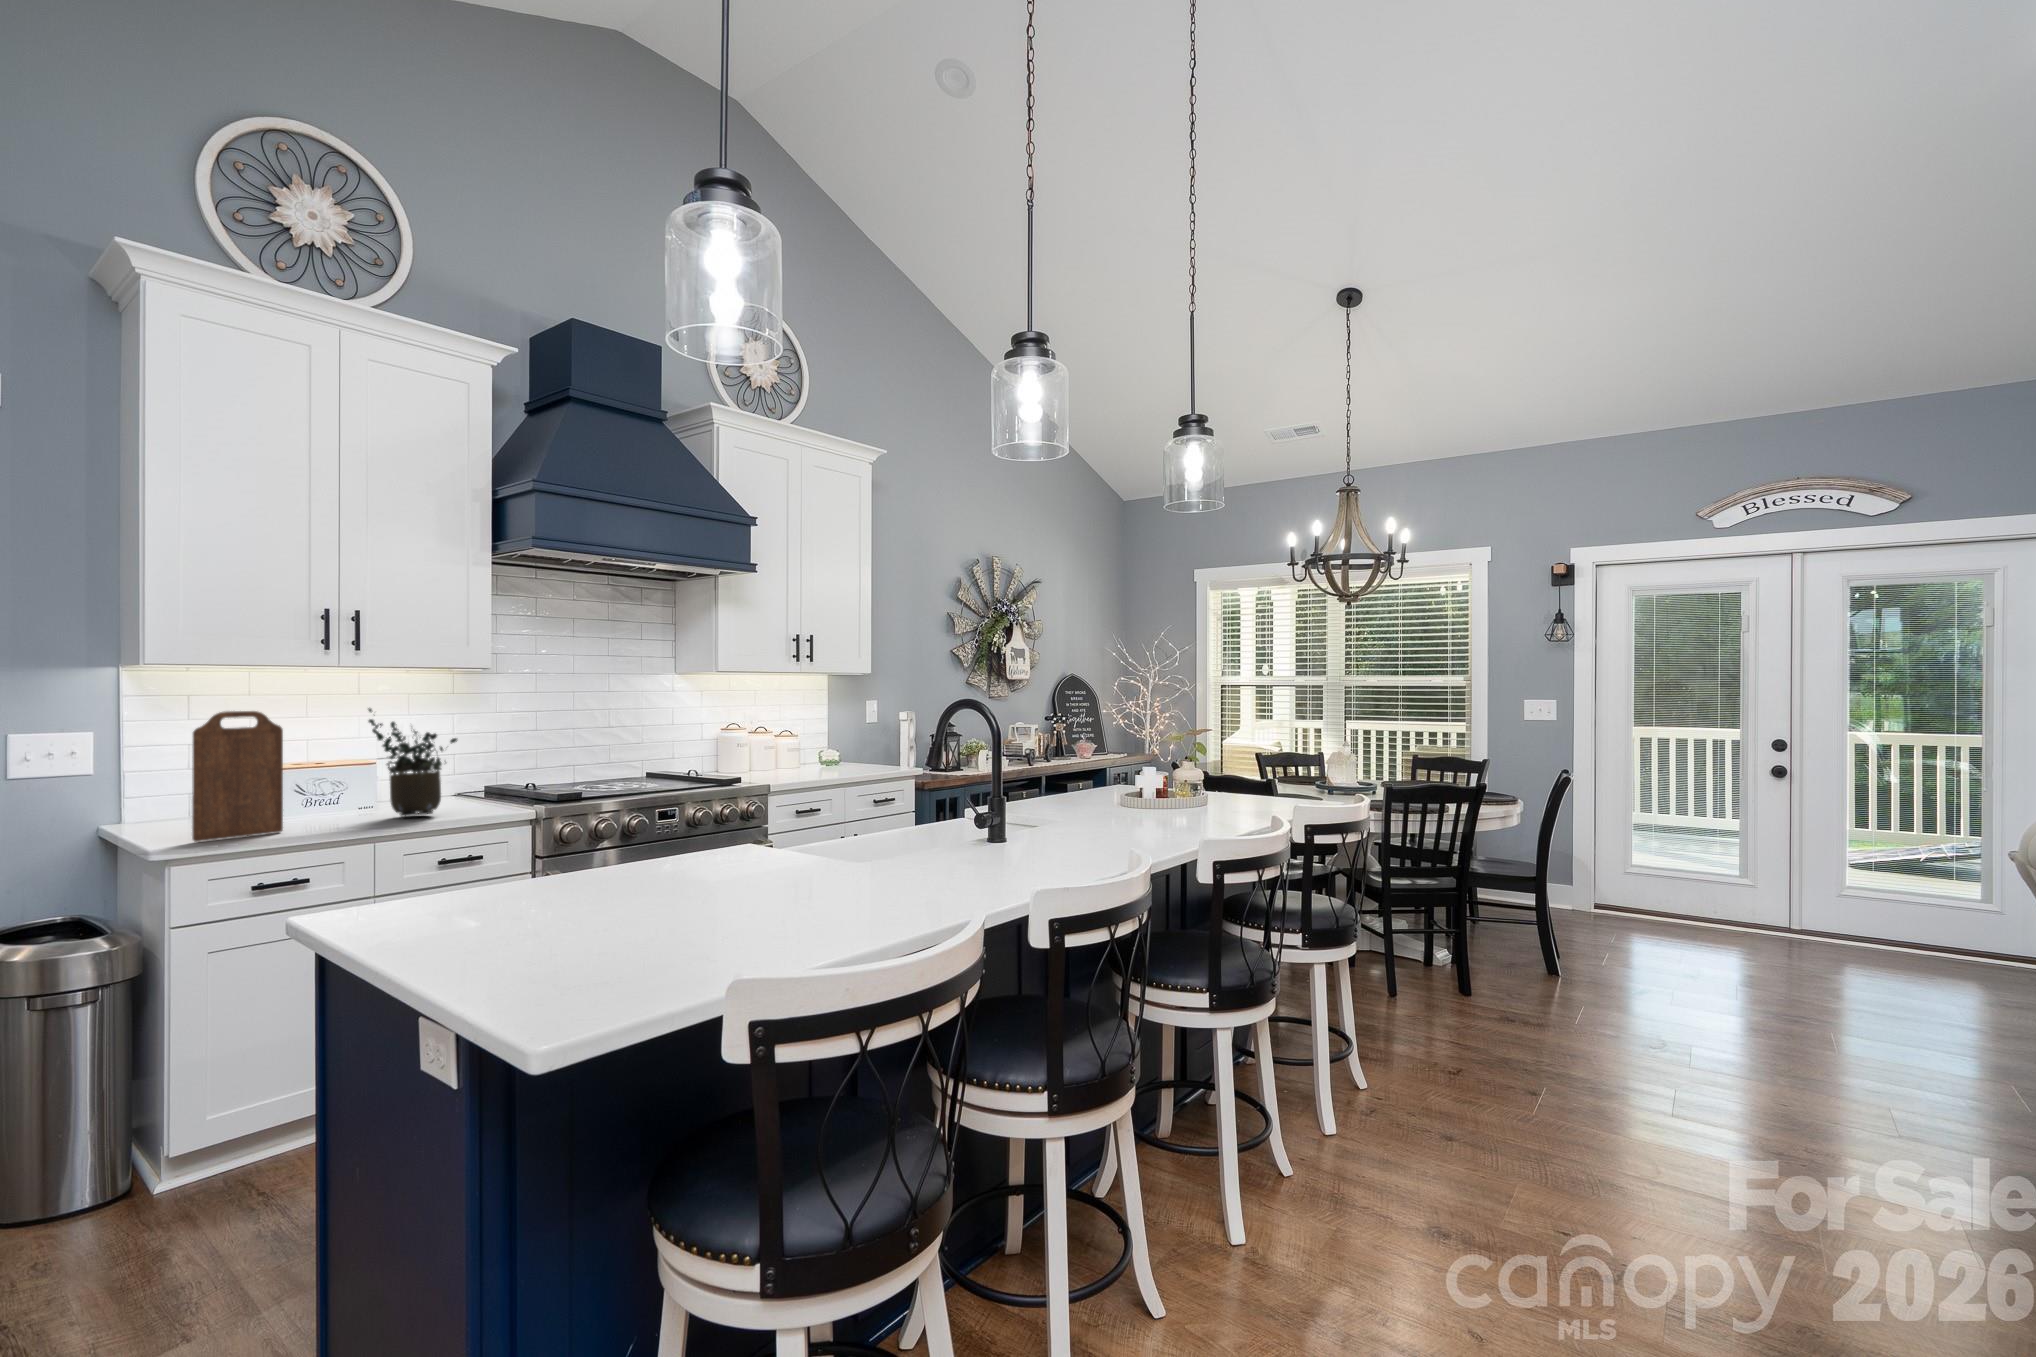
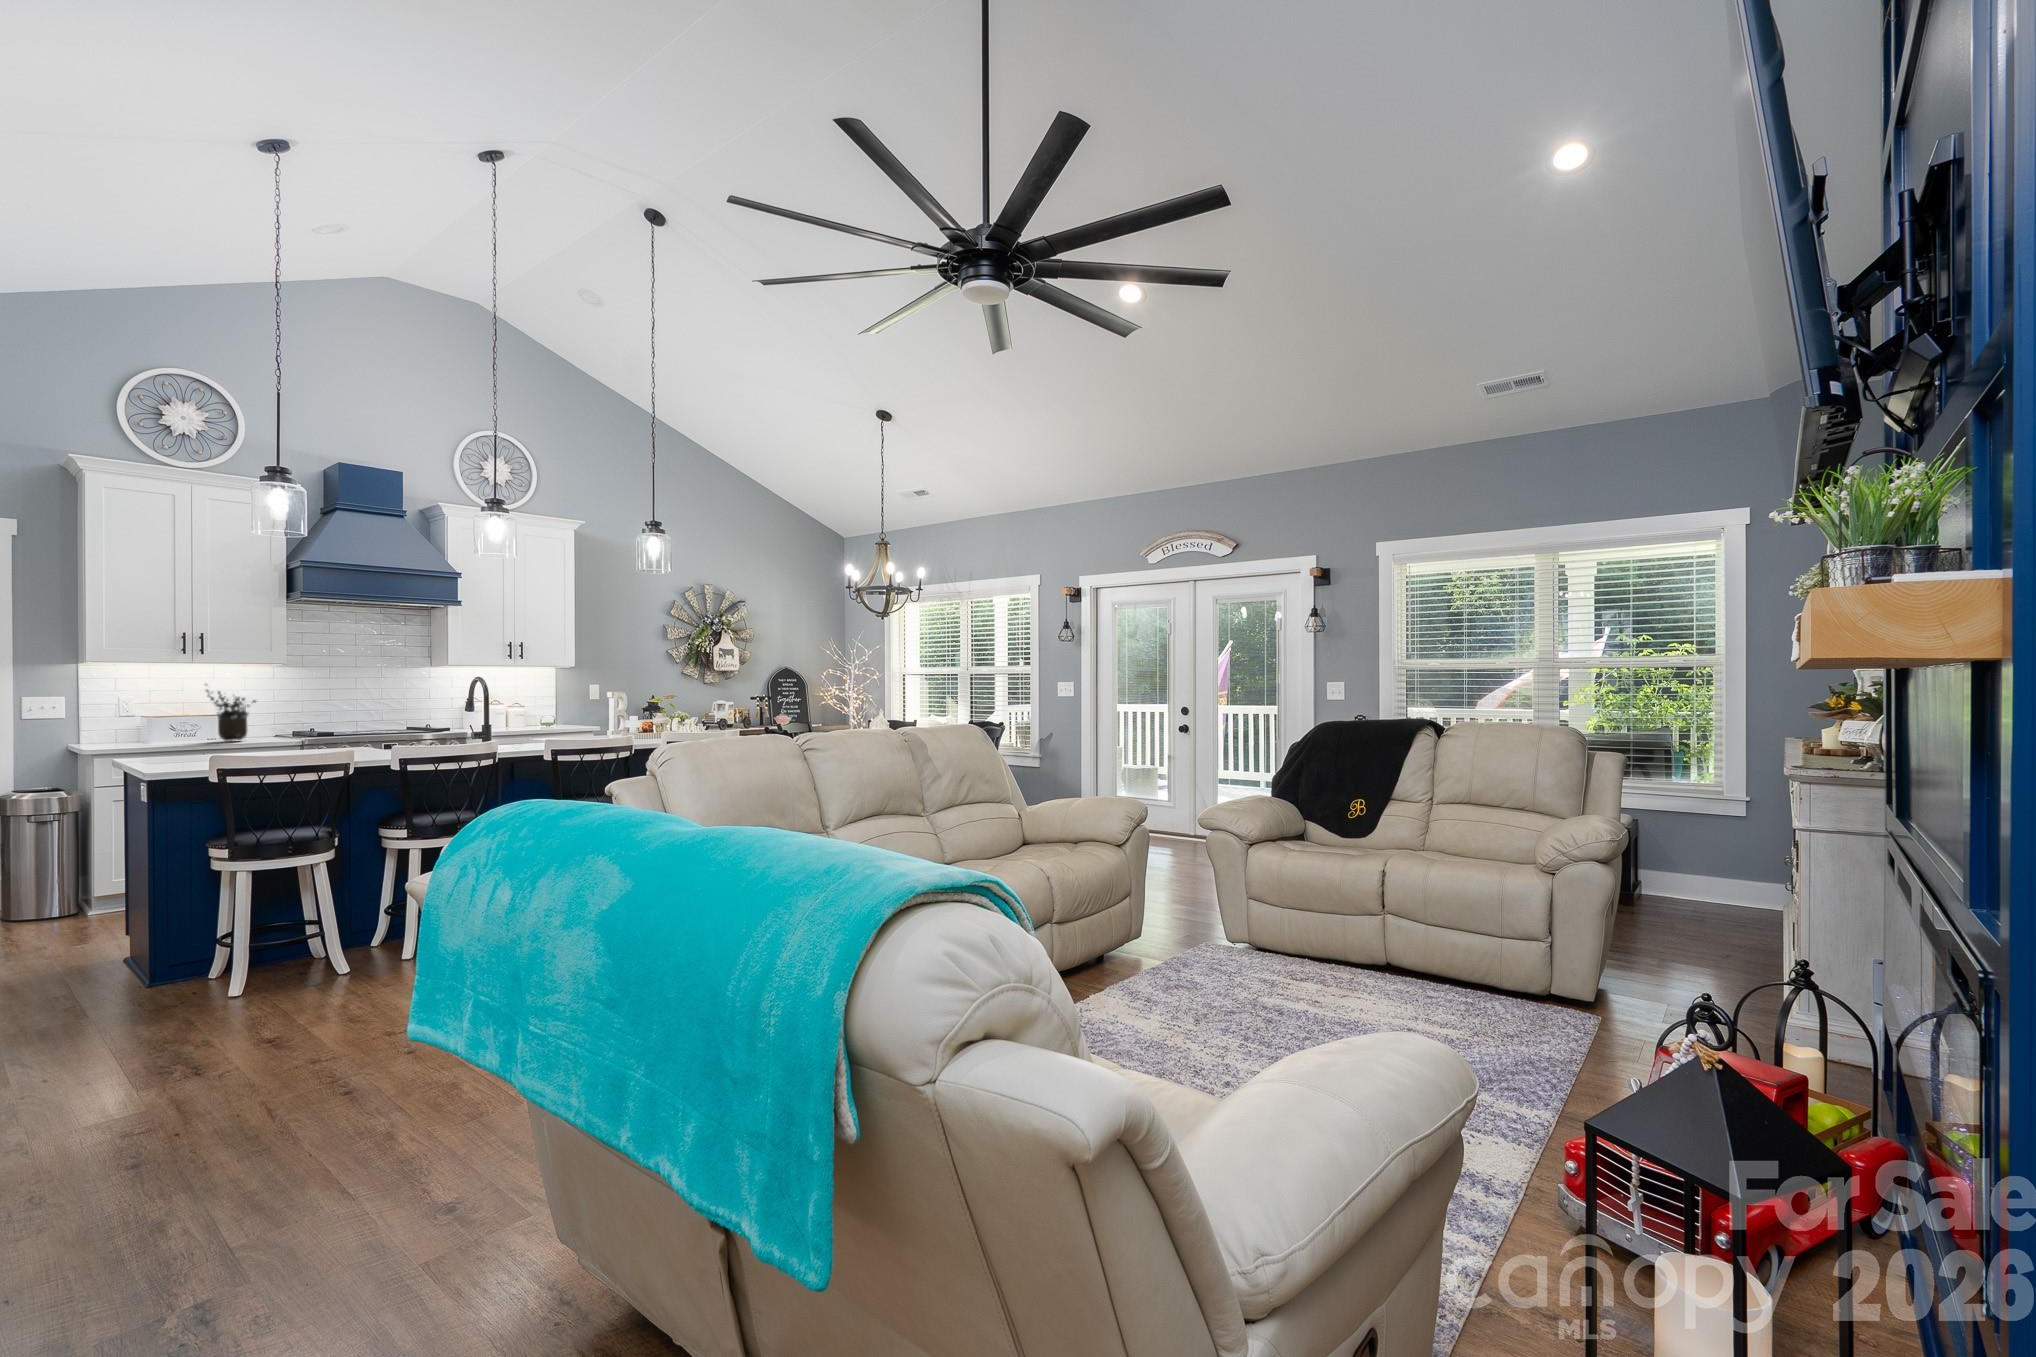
cutting board: present [192,711,283,842] -> none [106,684,155,747]

